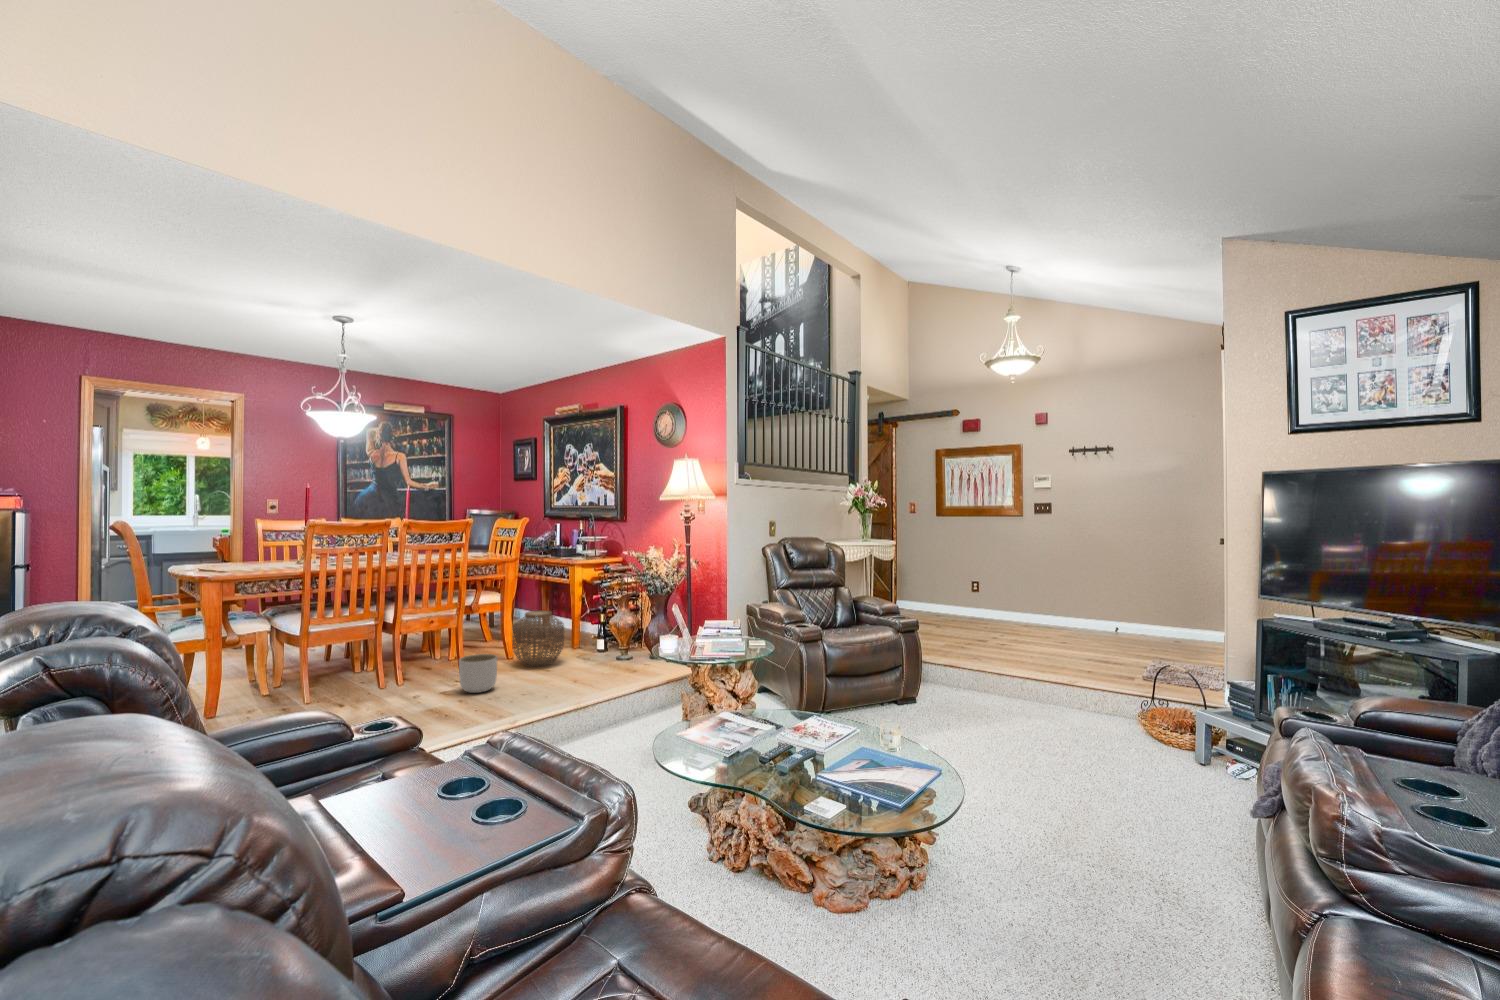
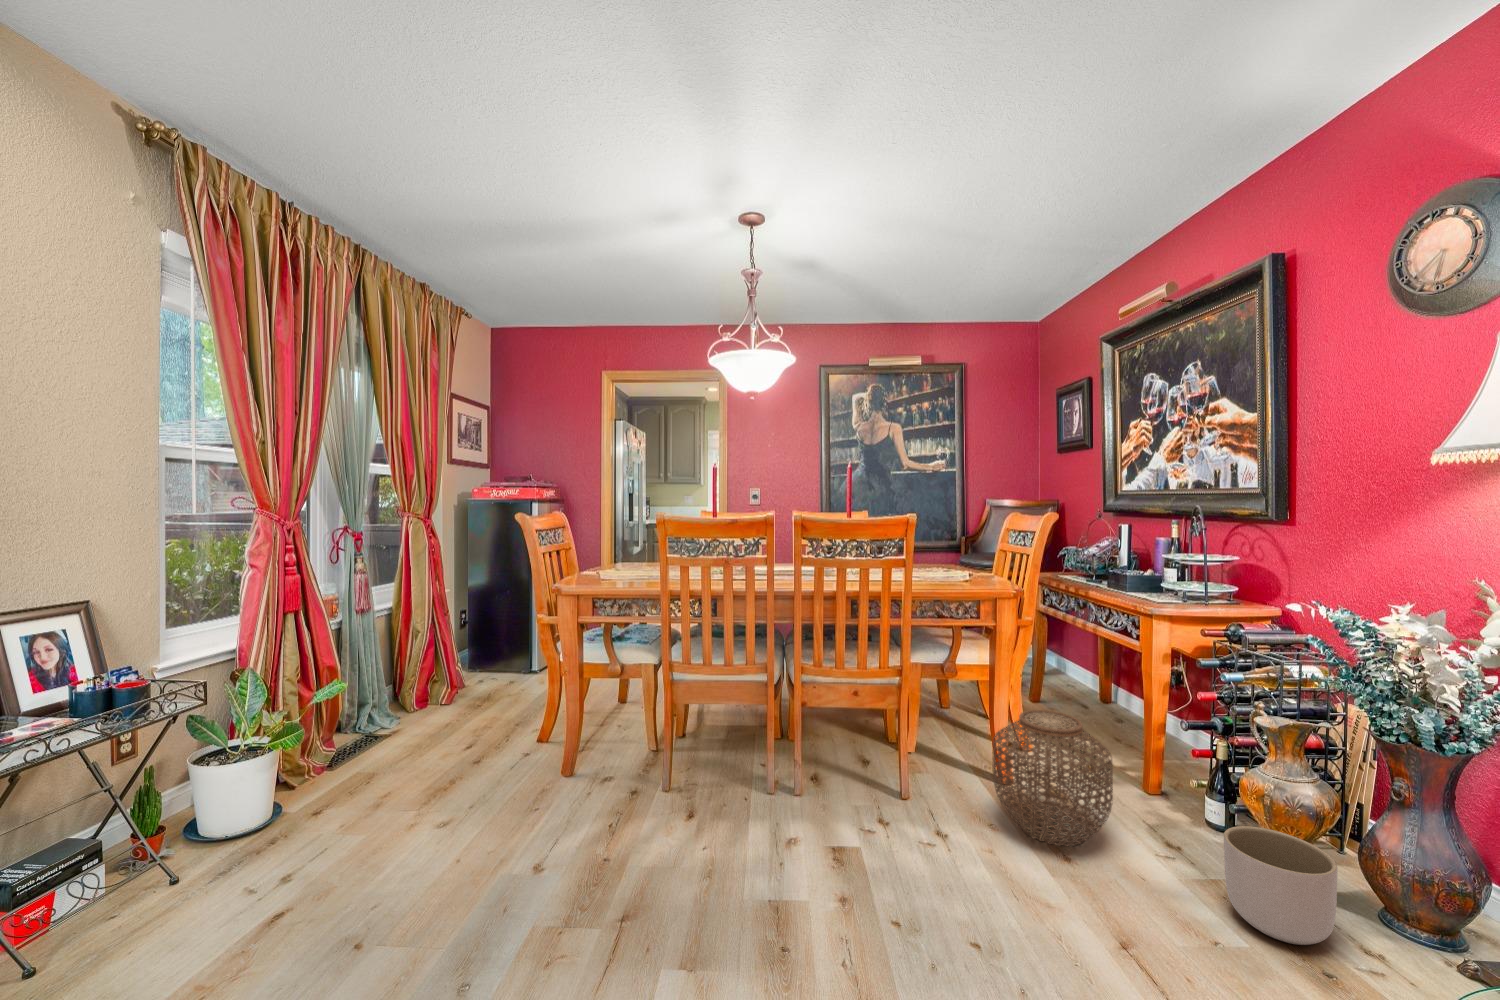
planter: present [459,654,498,693] -> present [1224,826,1337,945]

